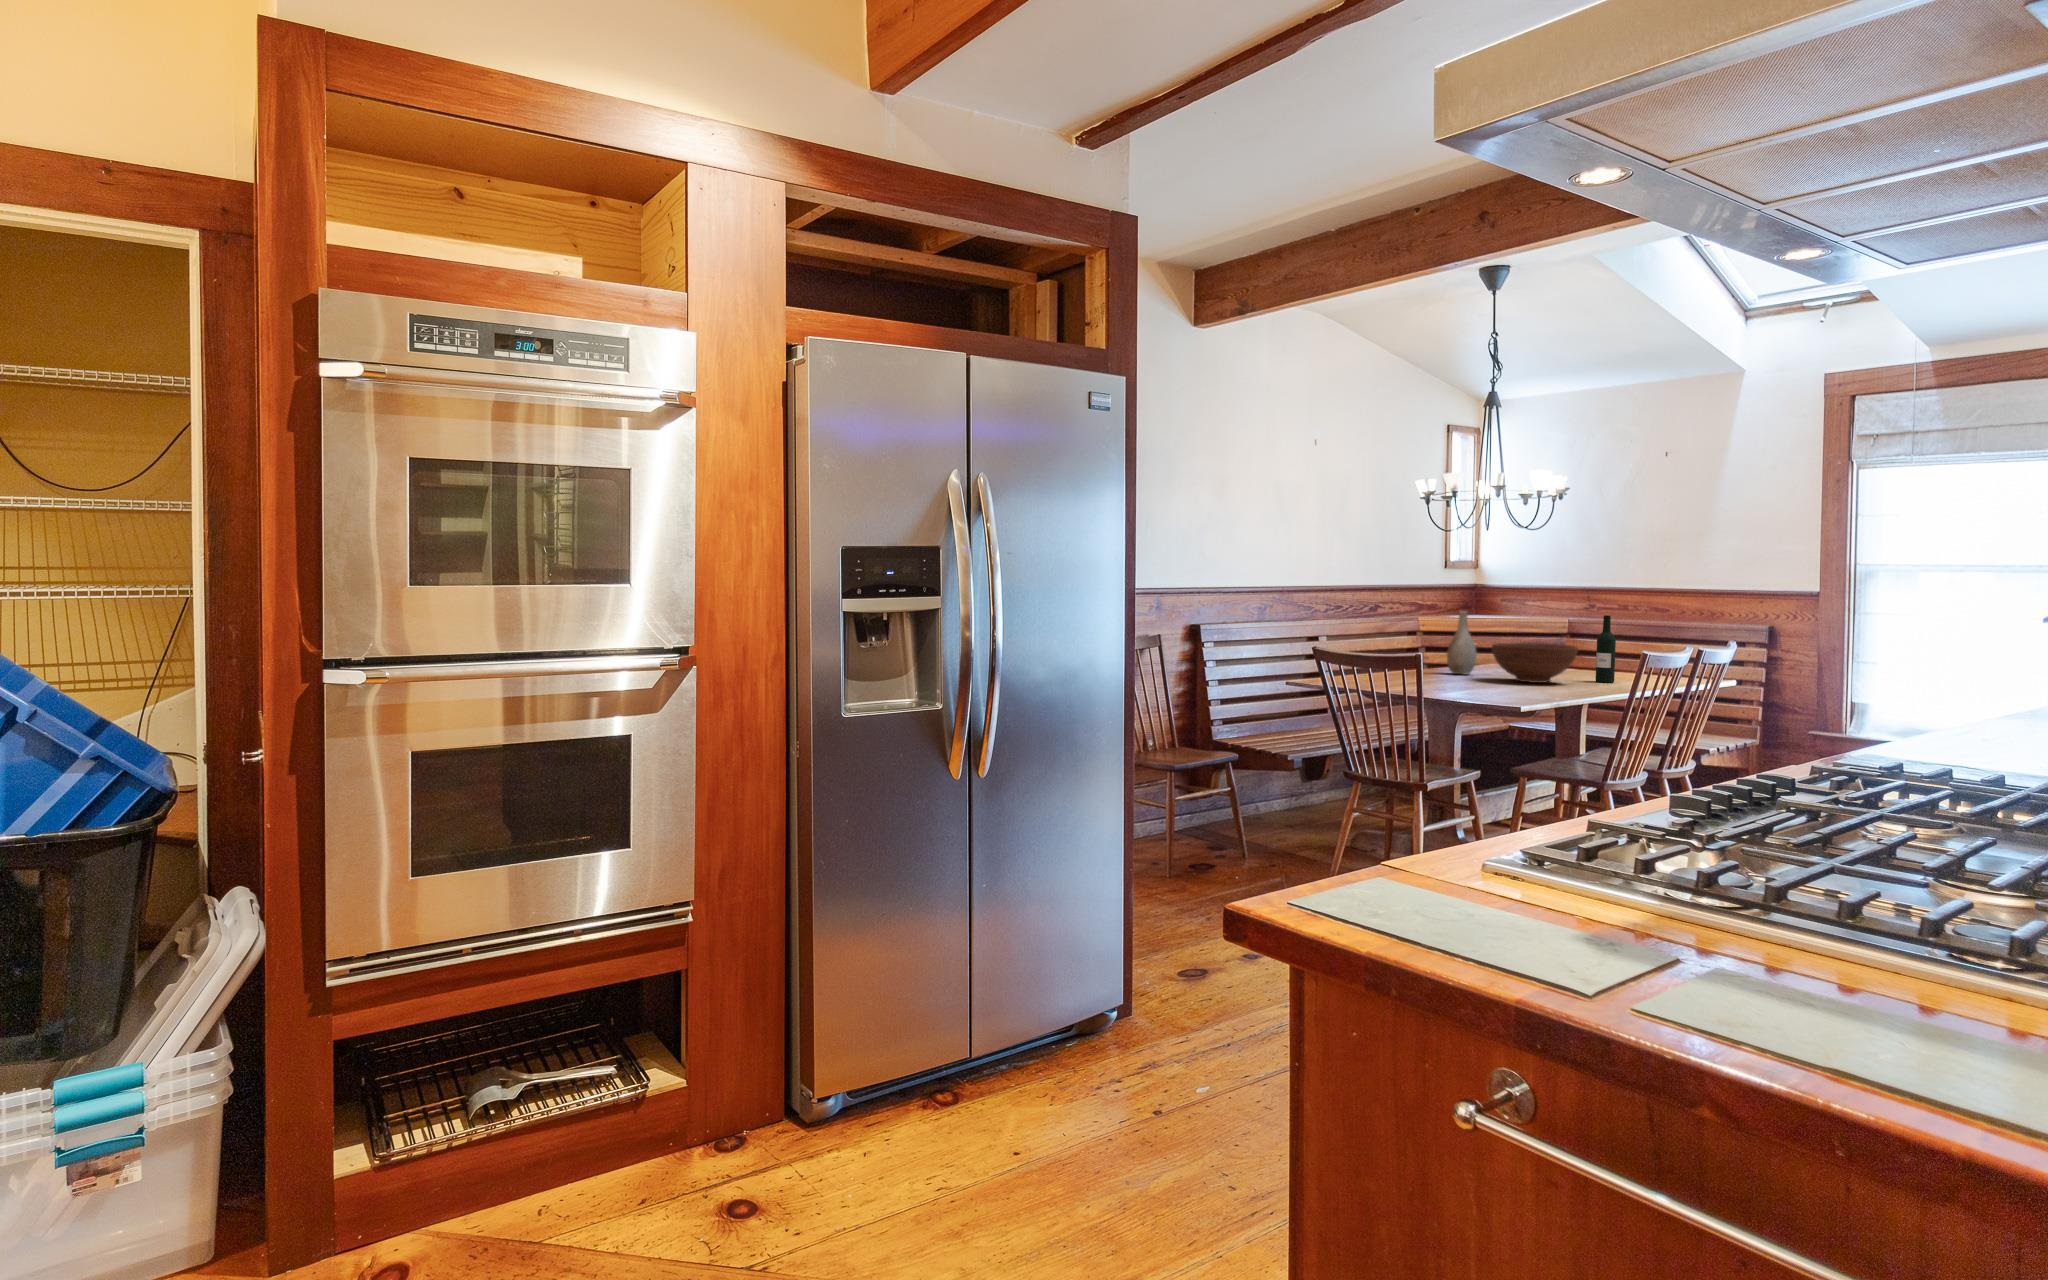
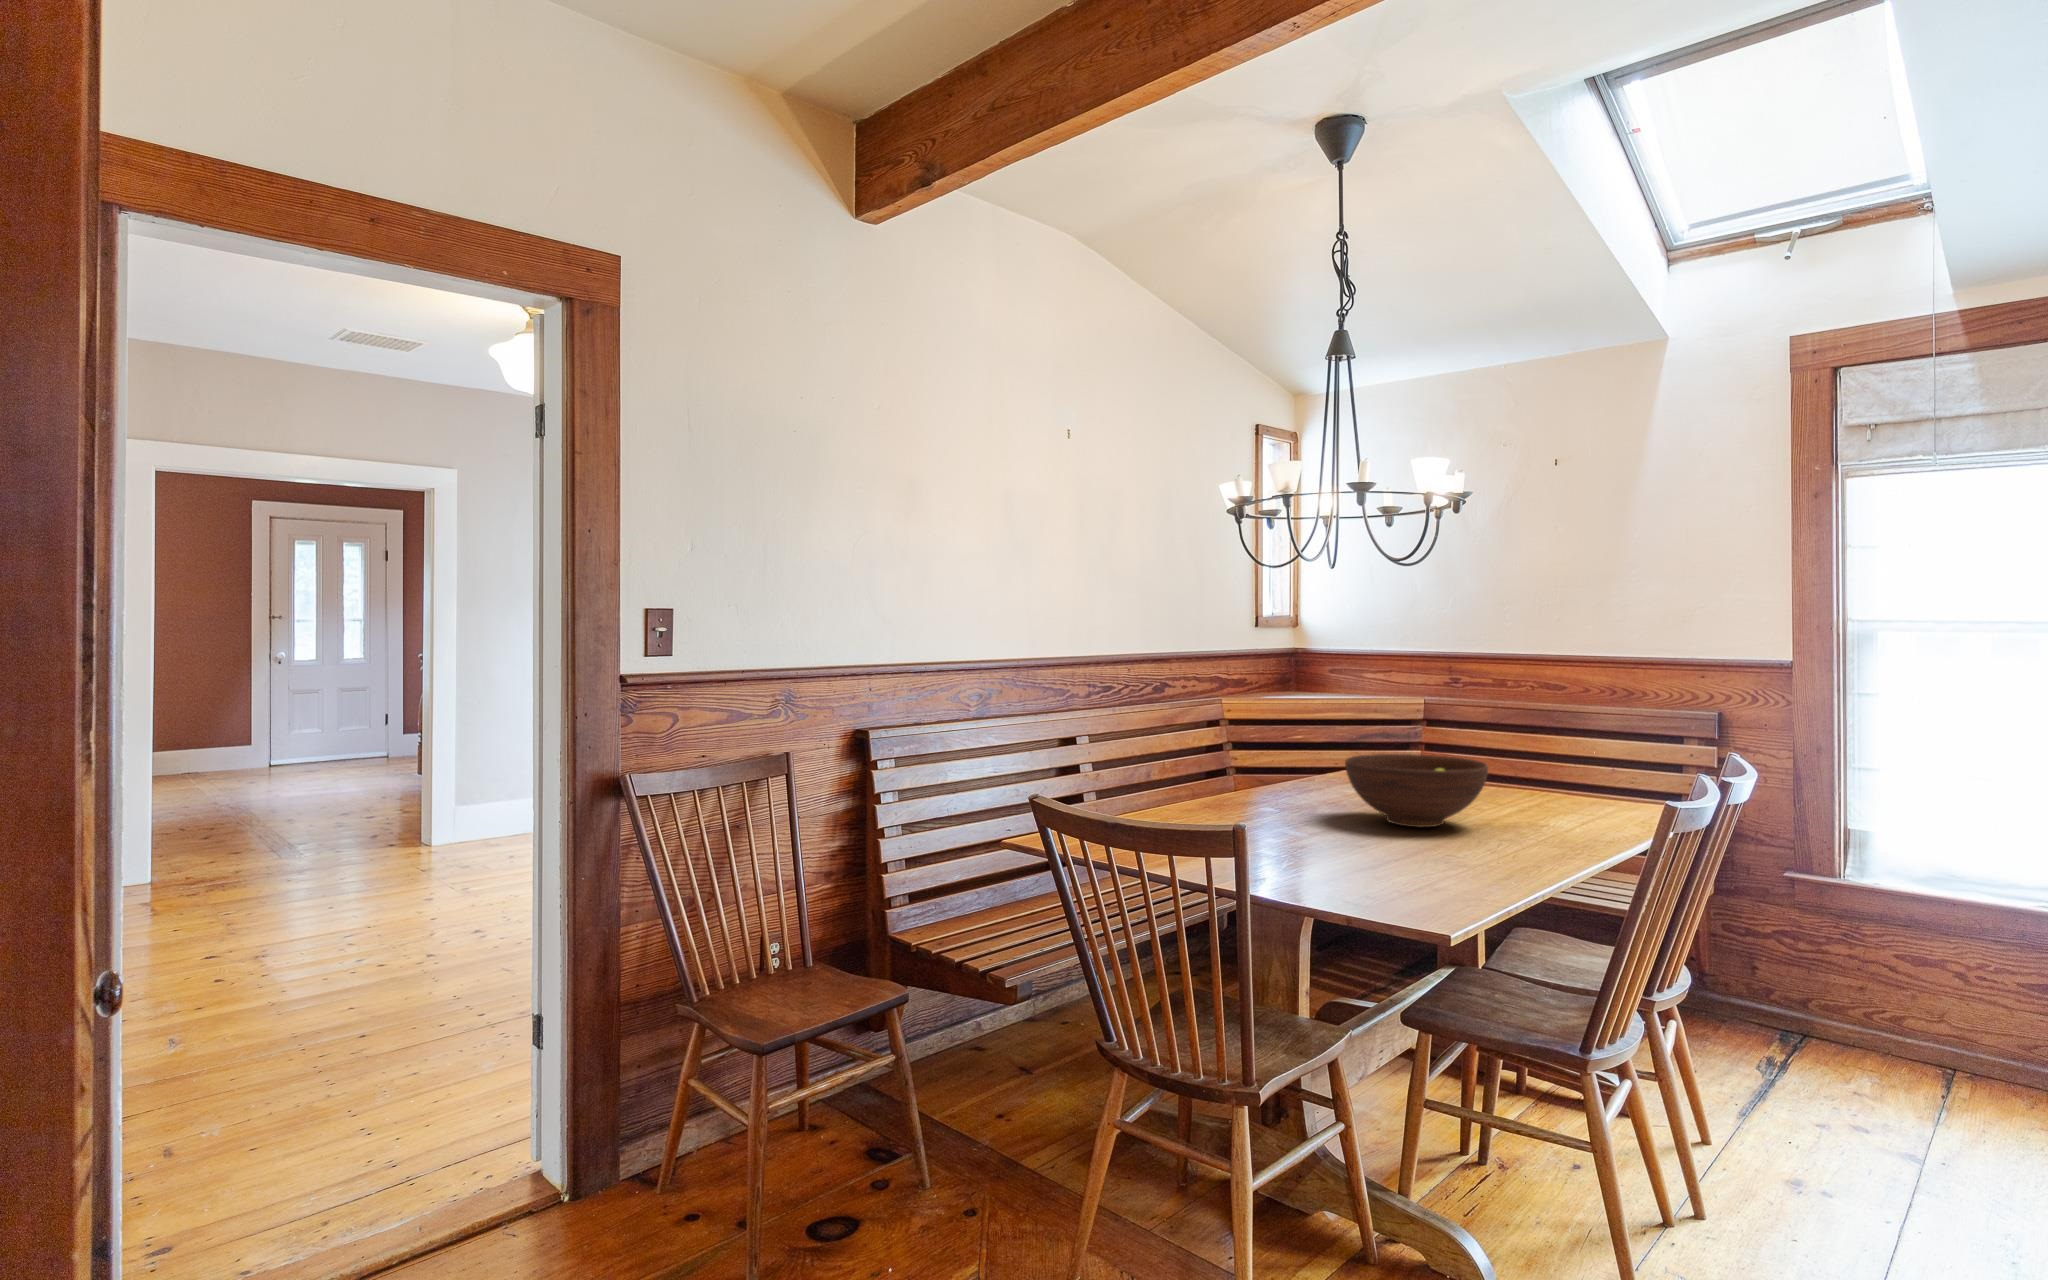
vase: present [1447,611,1477,675] -> none [1270,700,1316,803]
wine bottle: present [1596,615,1616,683] -> none [1506,706,1536,817]

